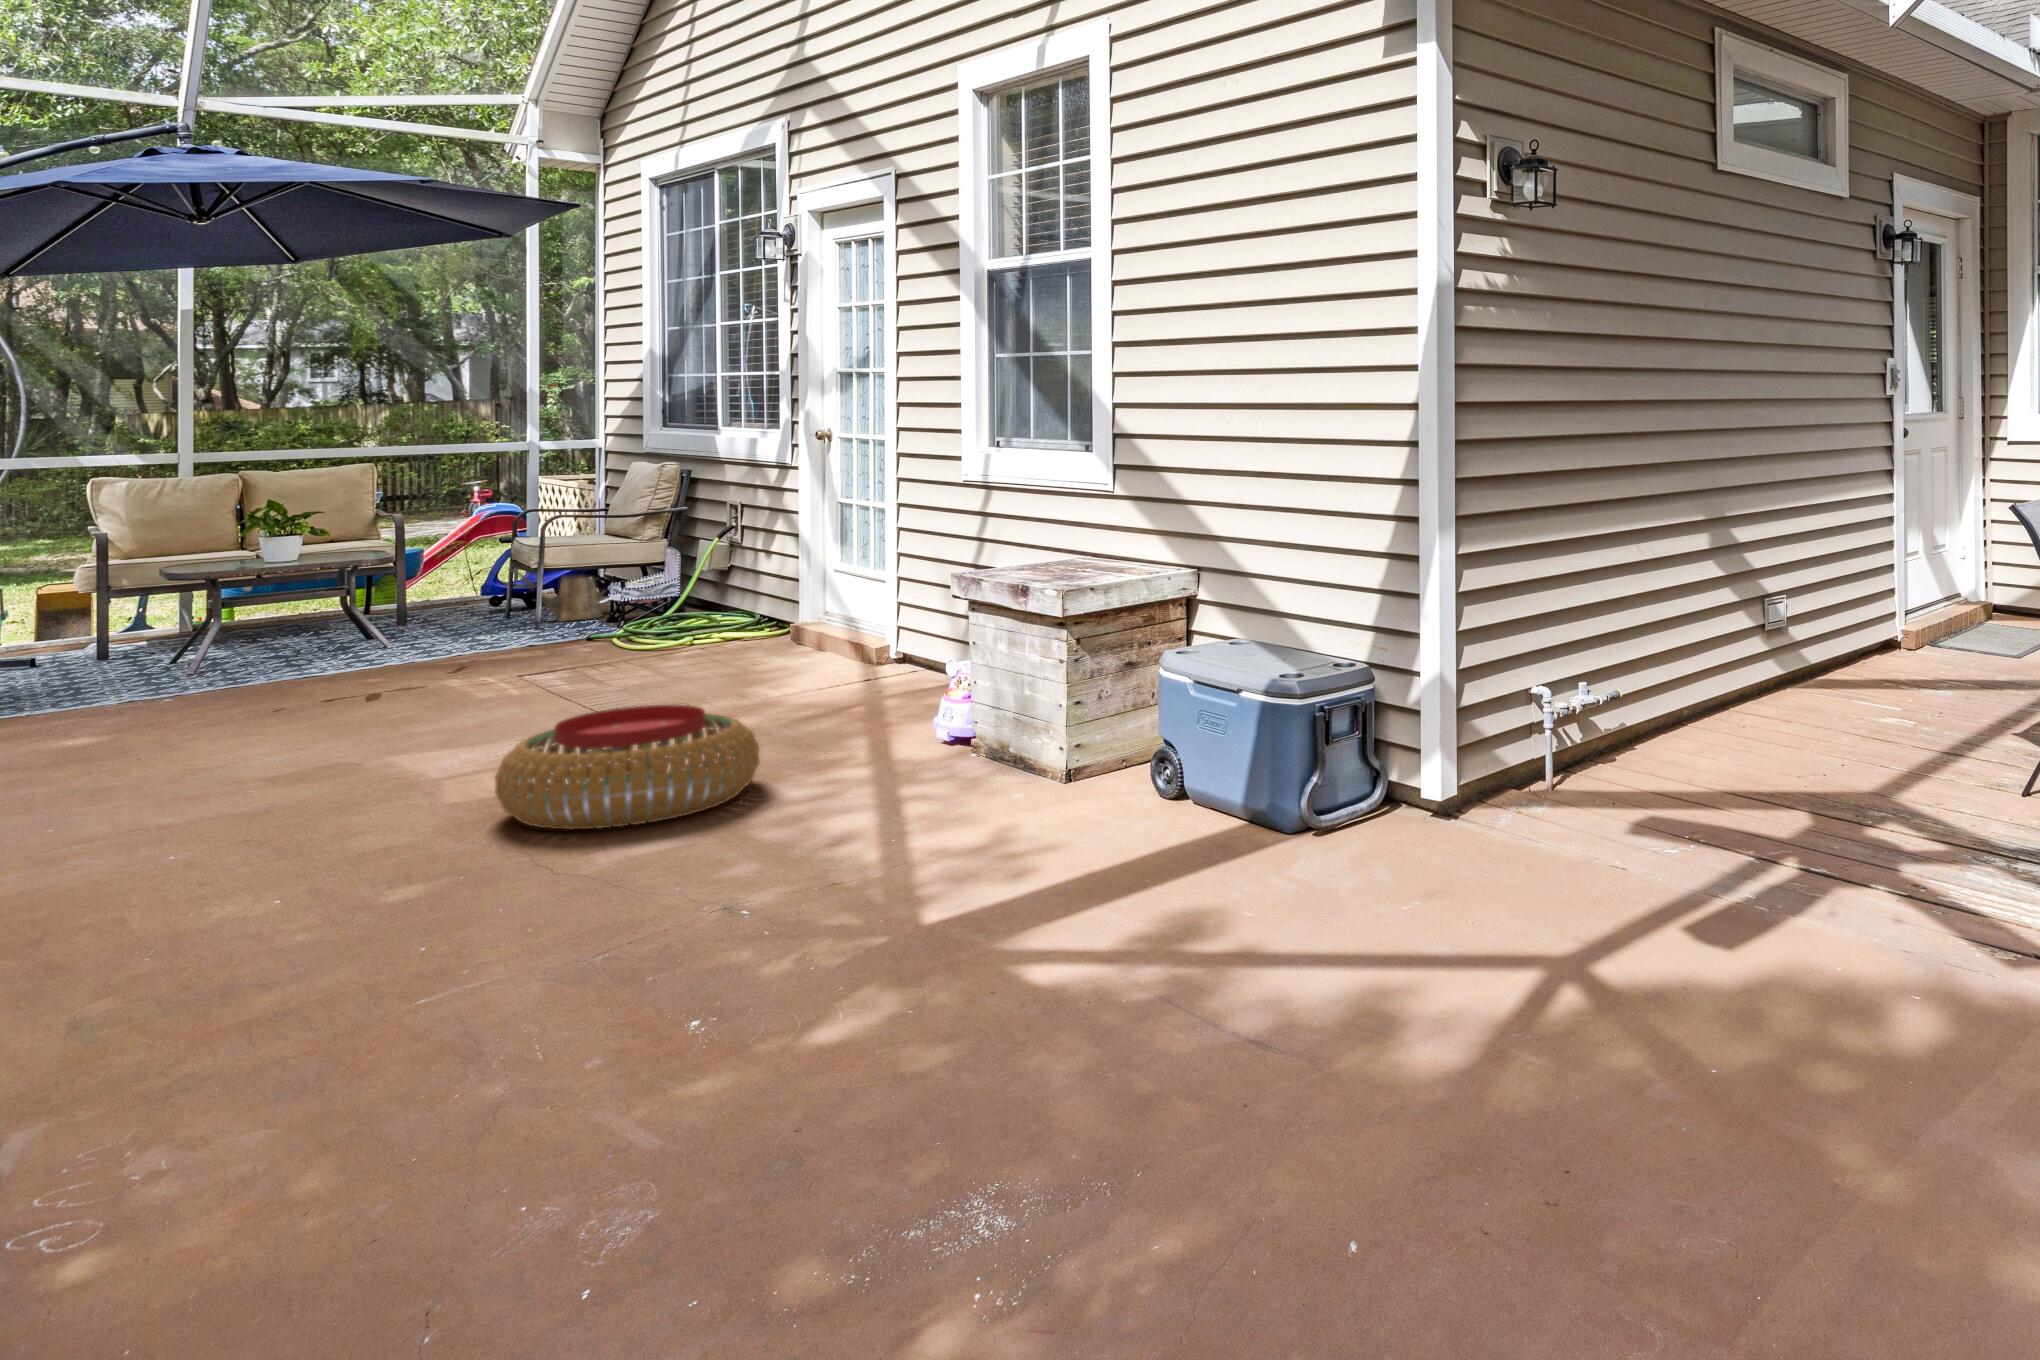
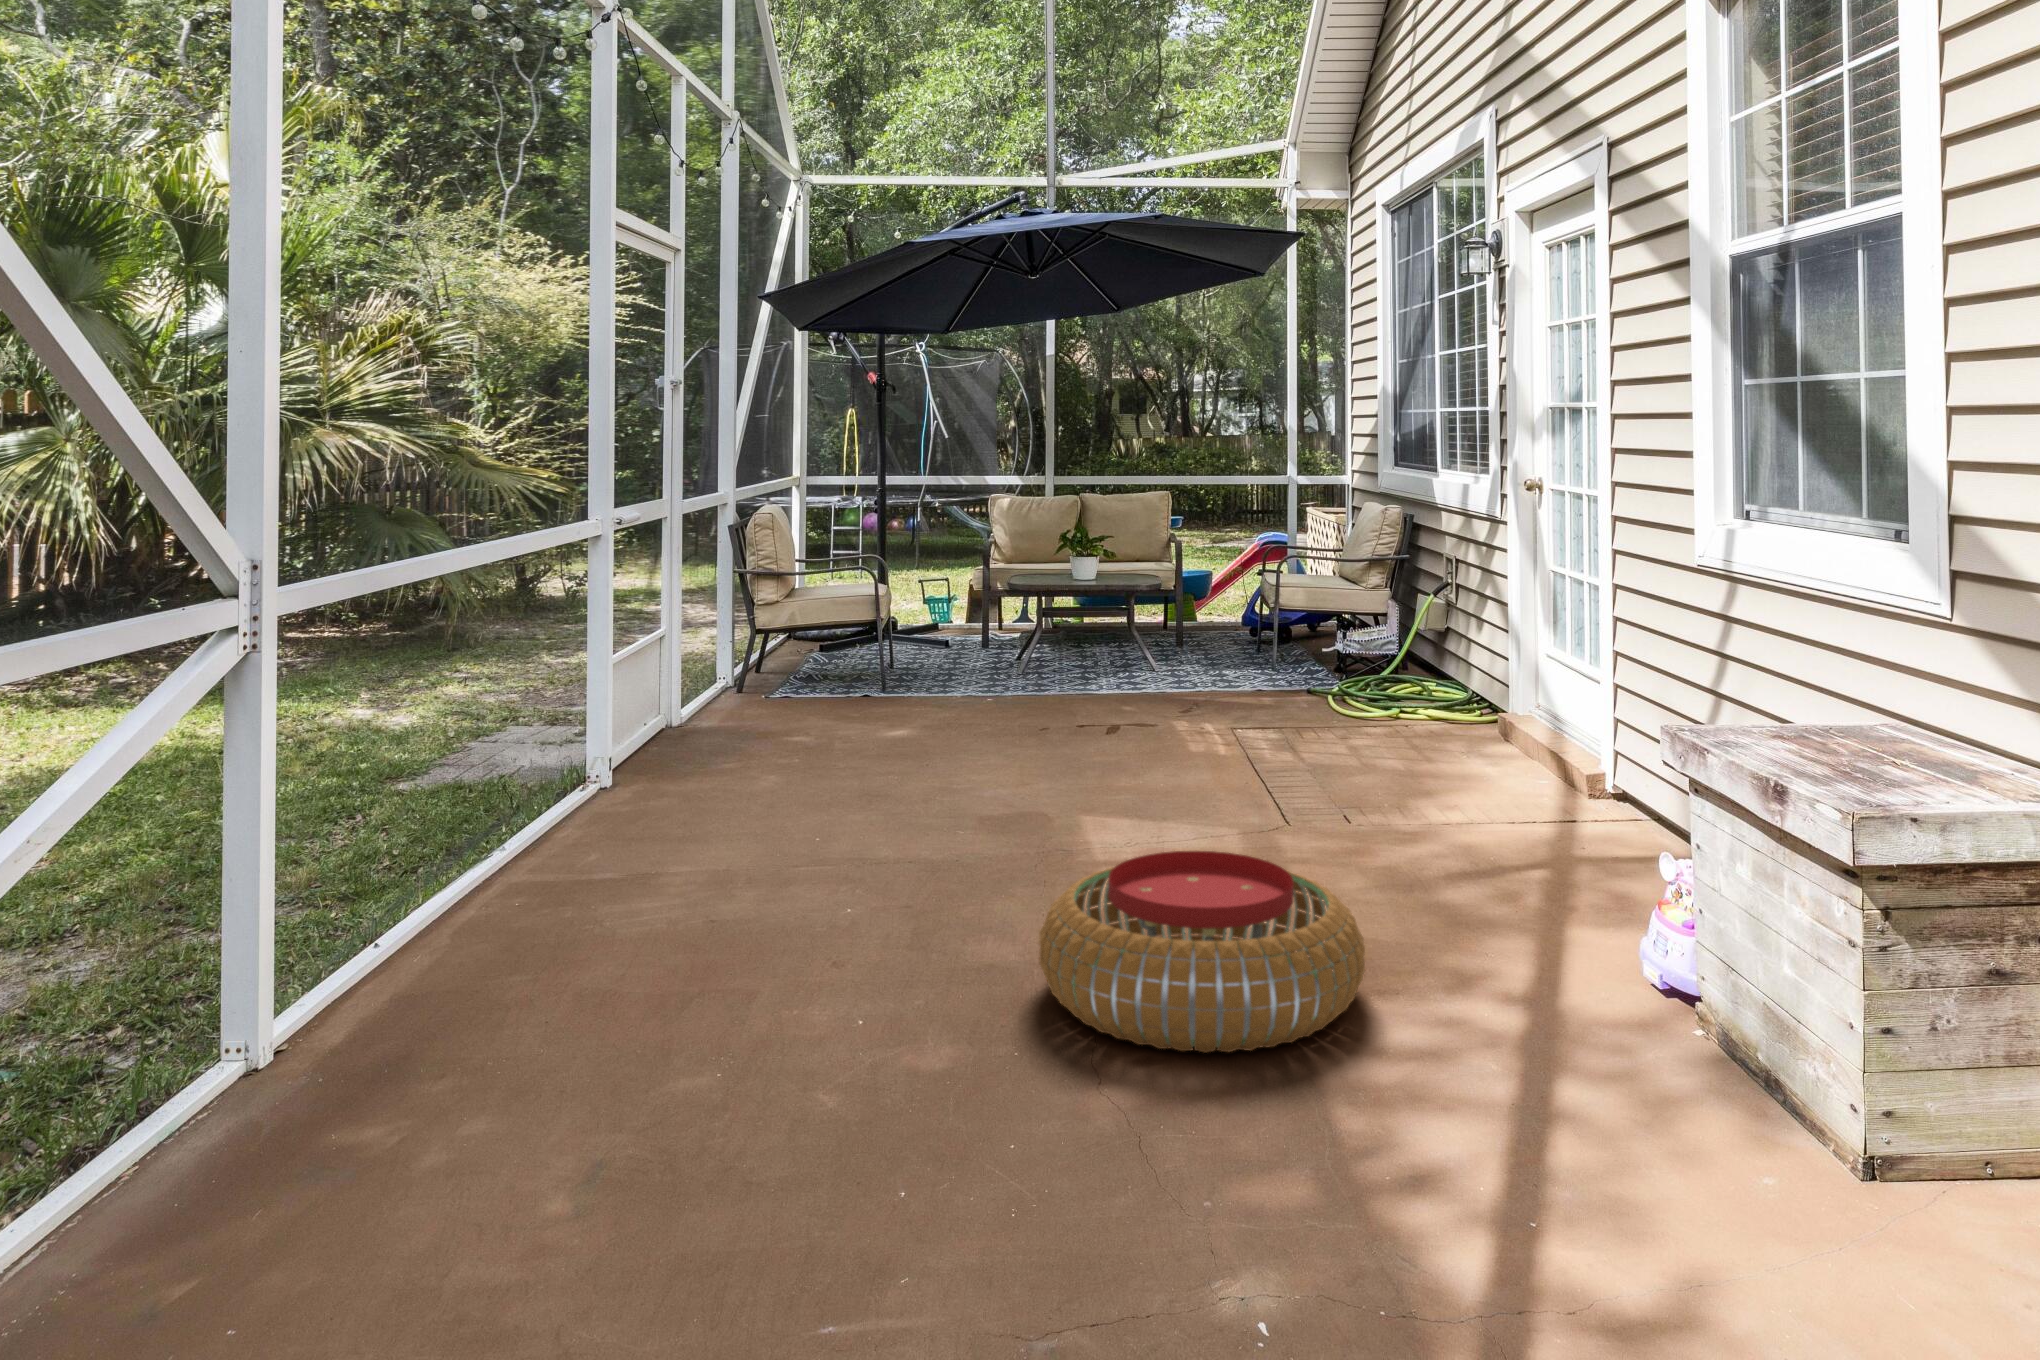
watering can: present [512,570,606,622] -> none [1246,608,1342,668]

